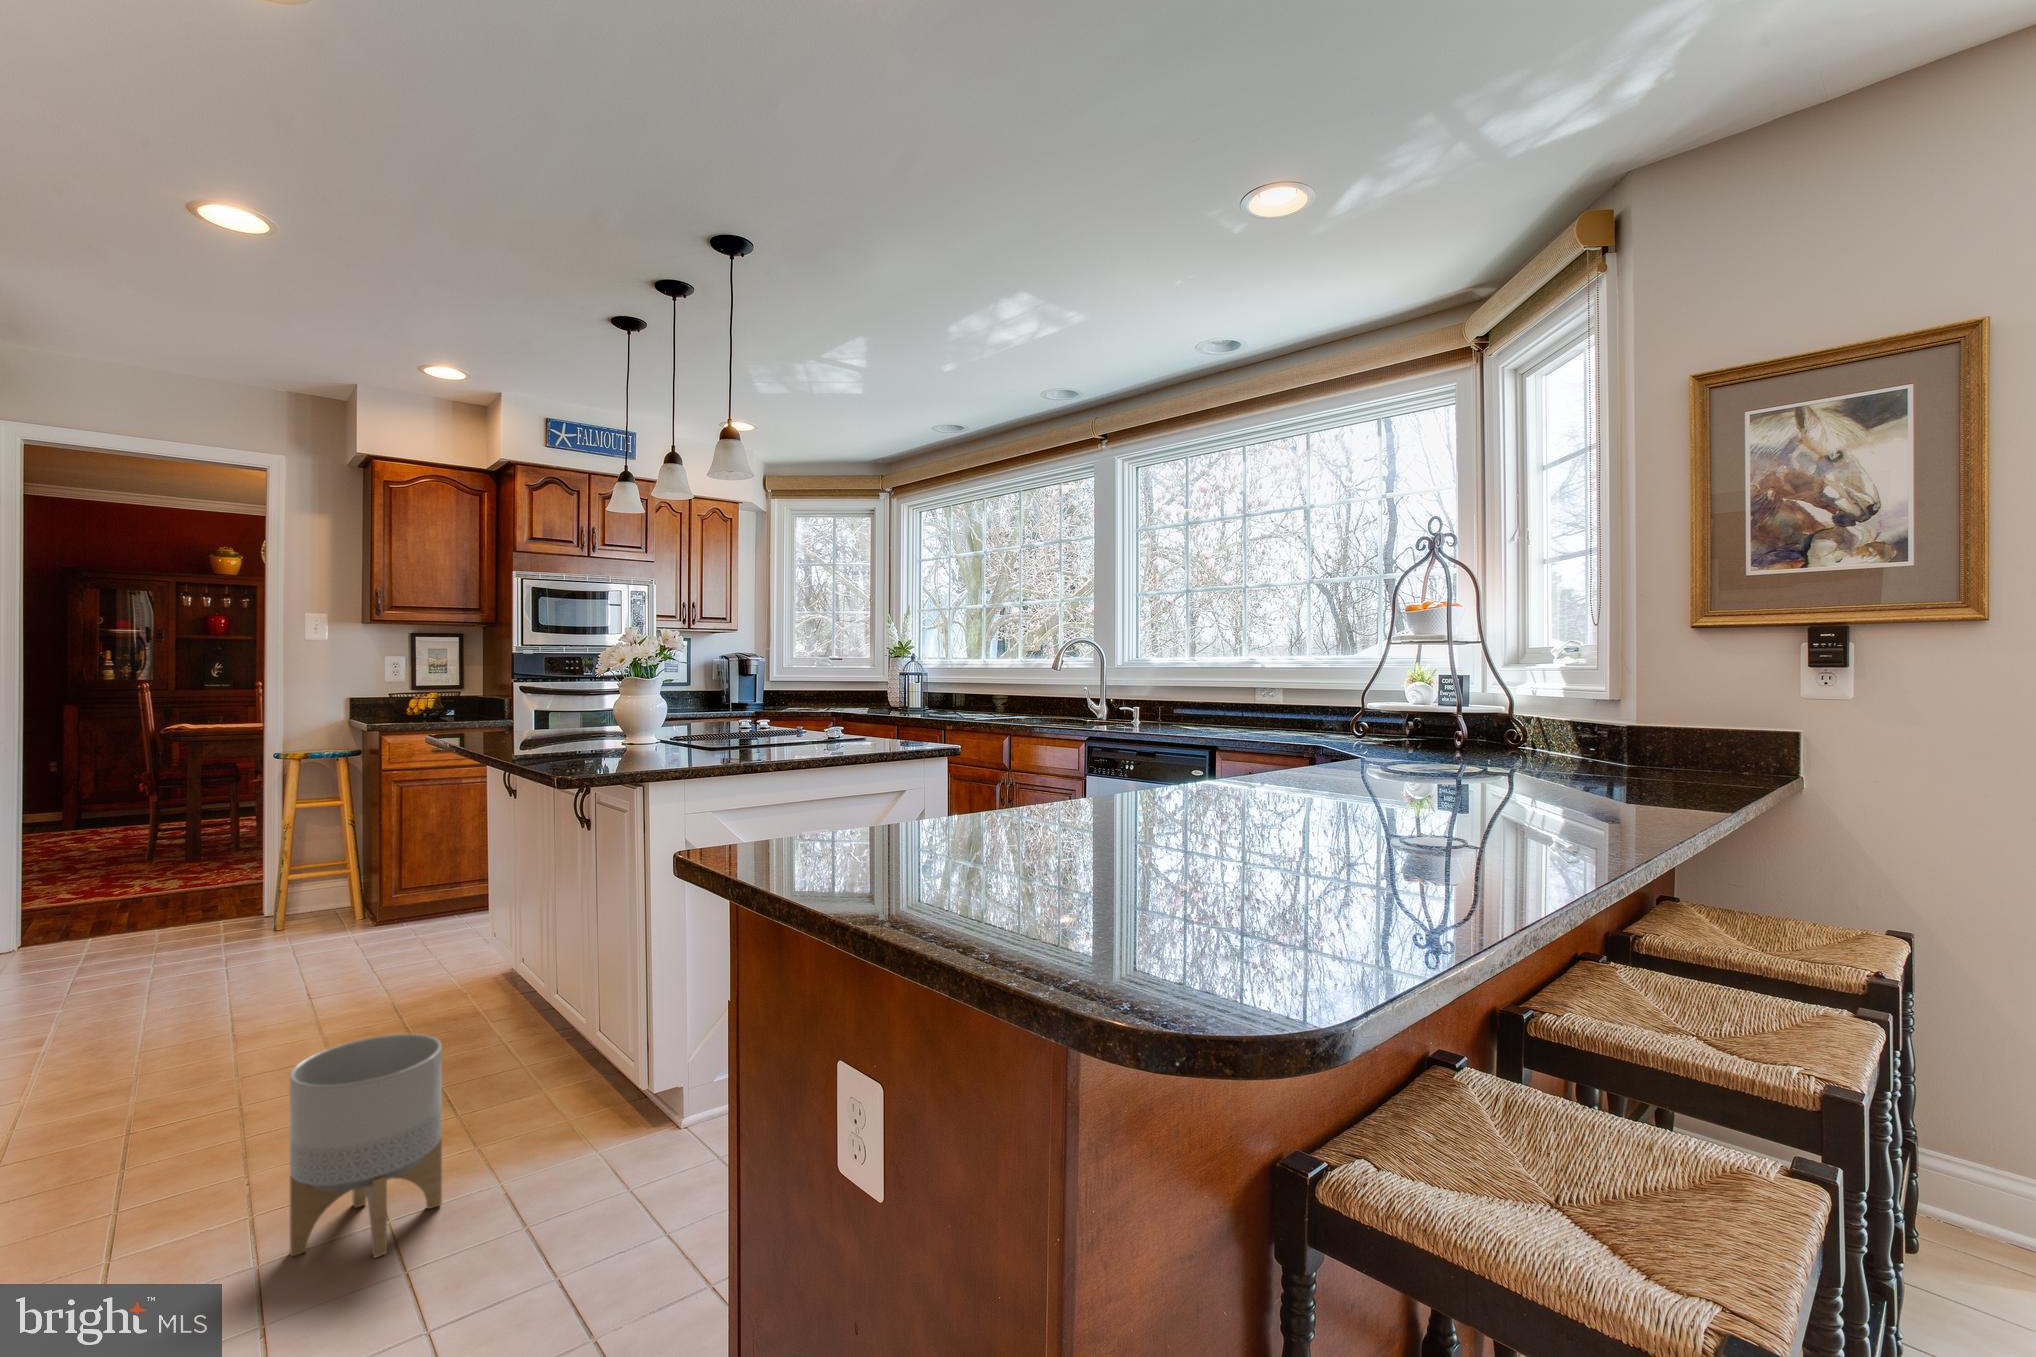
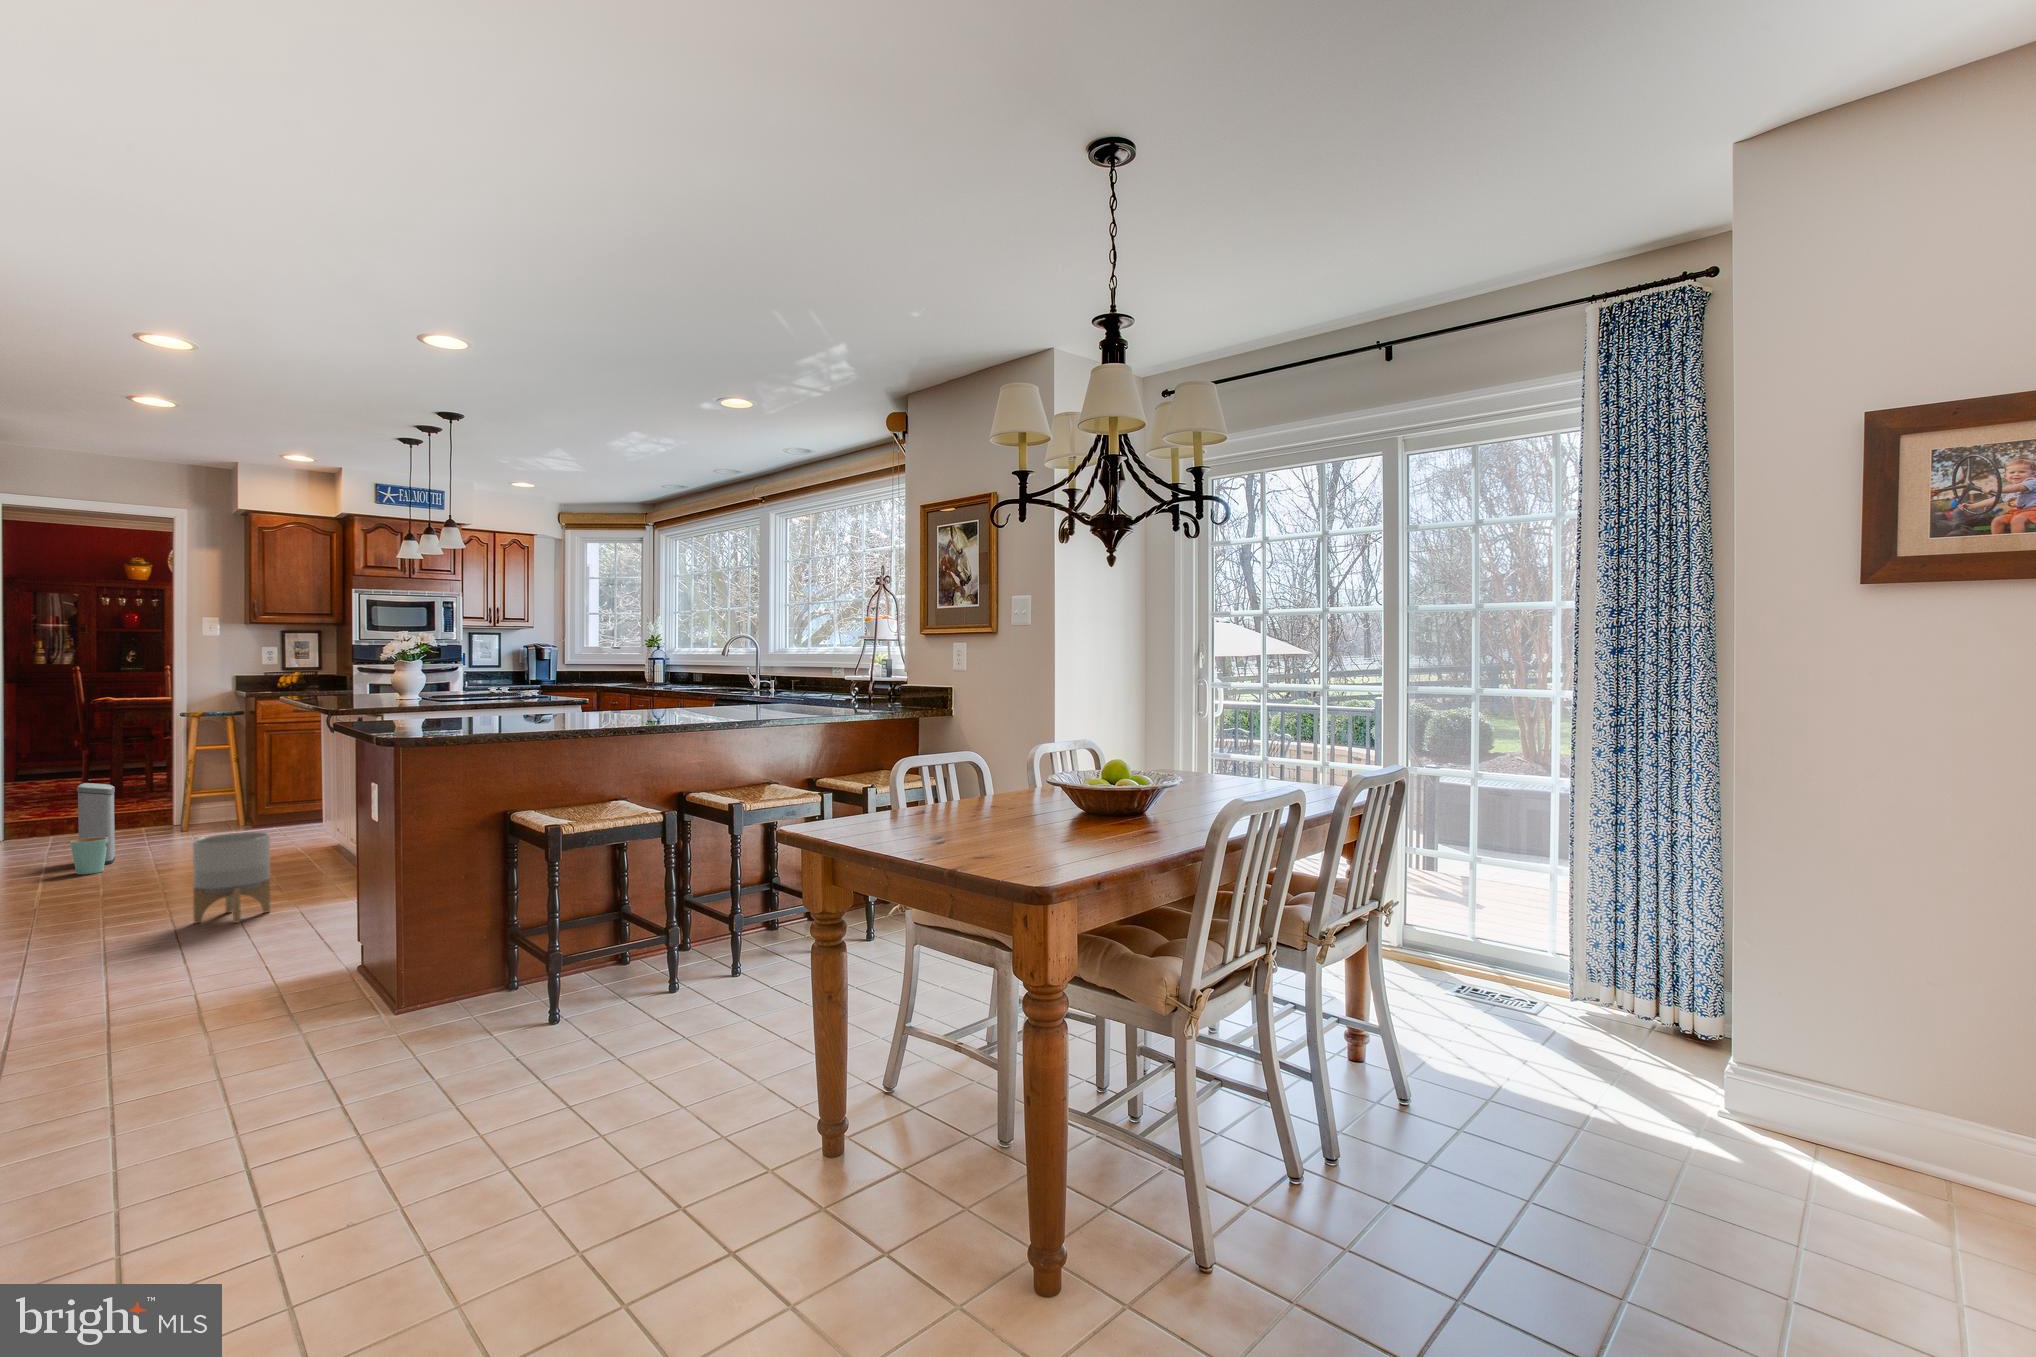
trash can: none [86,883,167,1054] -> present [70,783,115,874]

